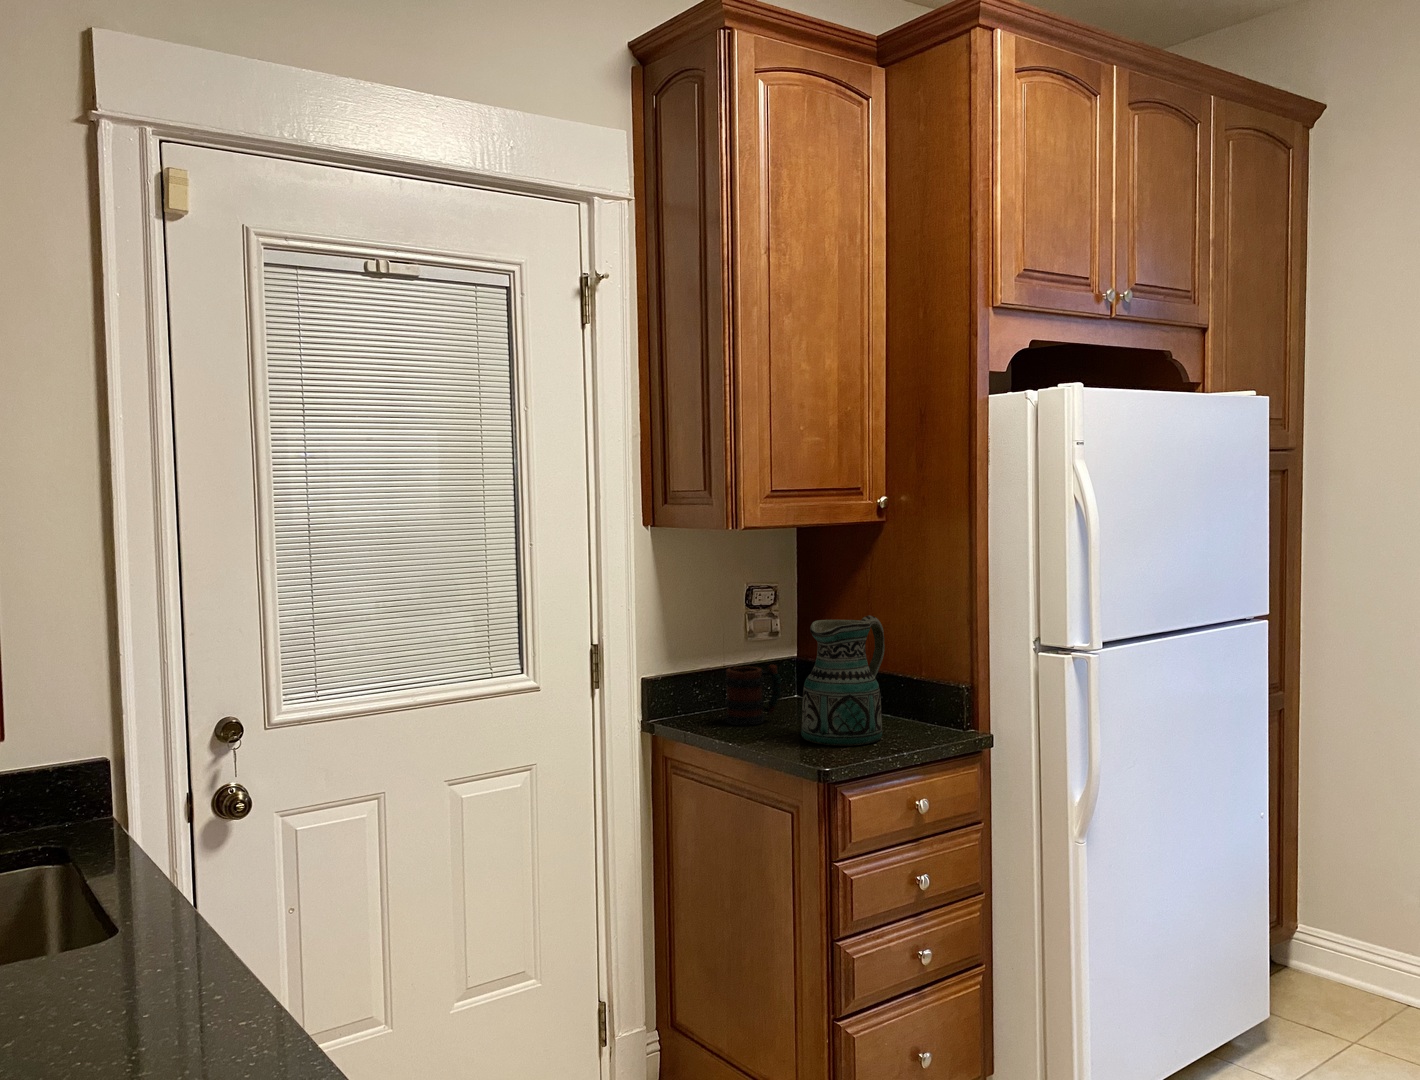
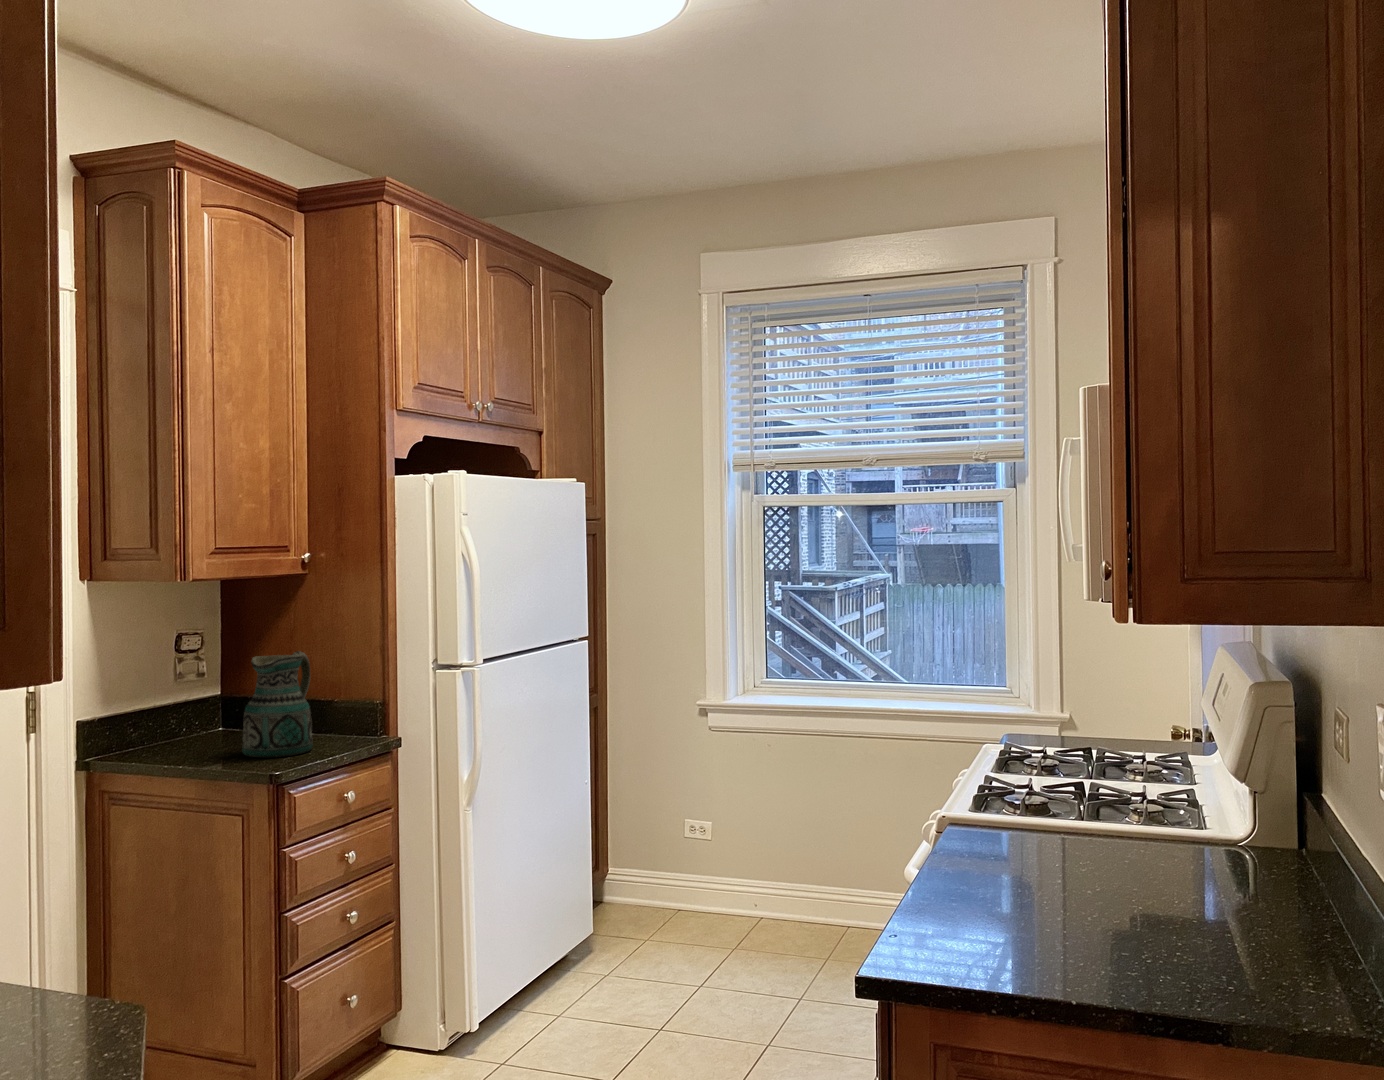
mug: present [725,665,781,725] -> none [164,699,217,753]

